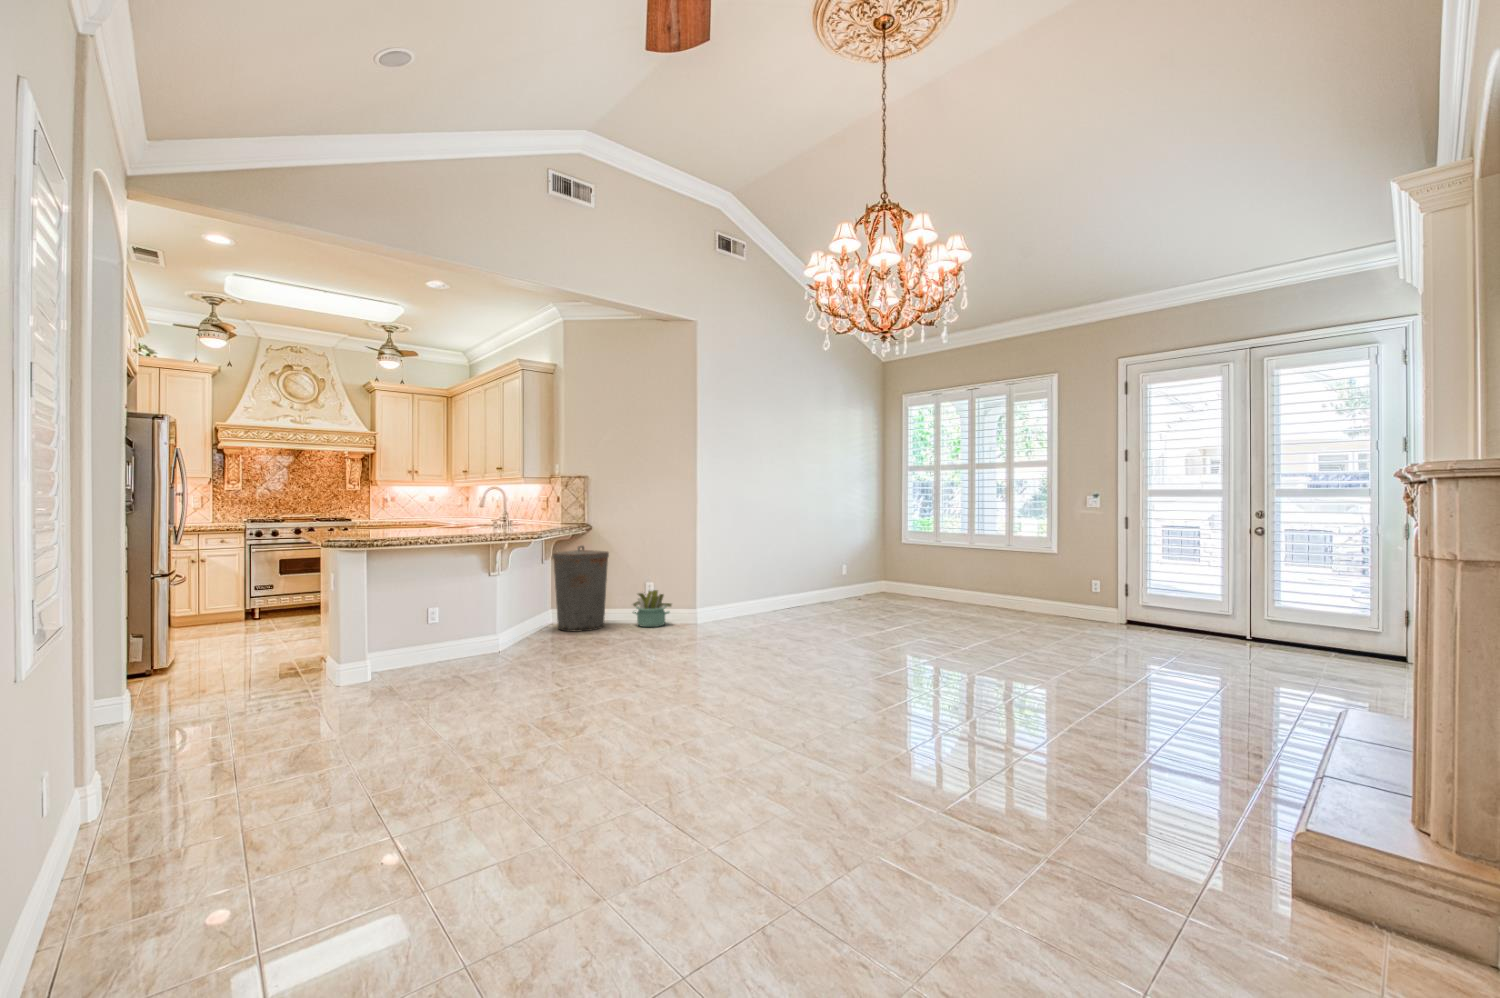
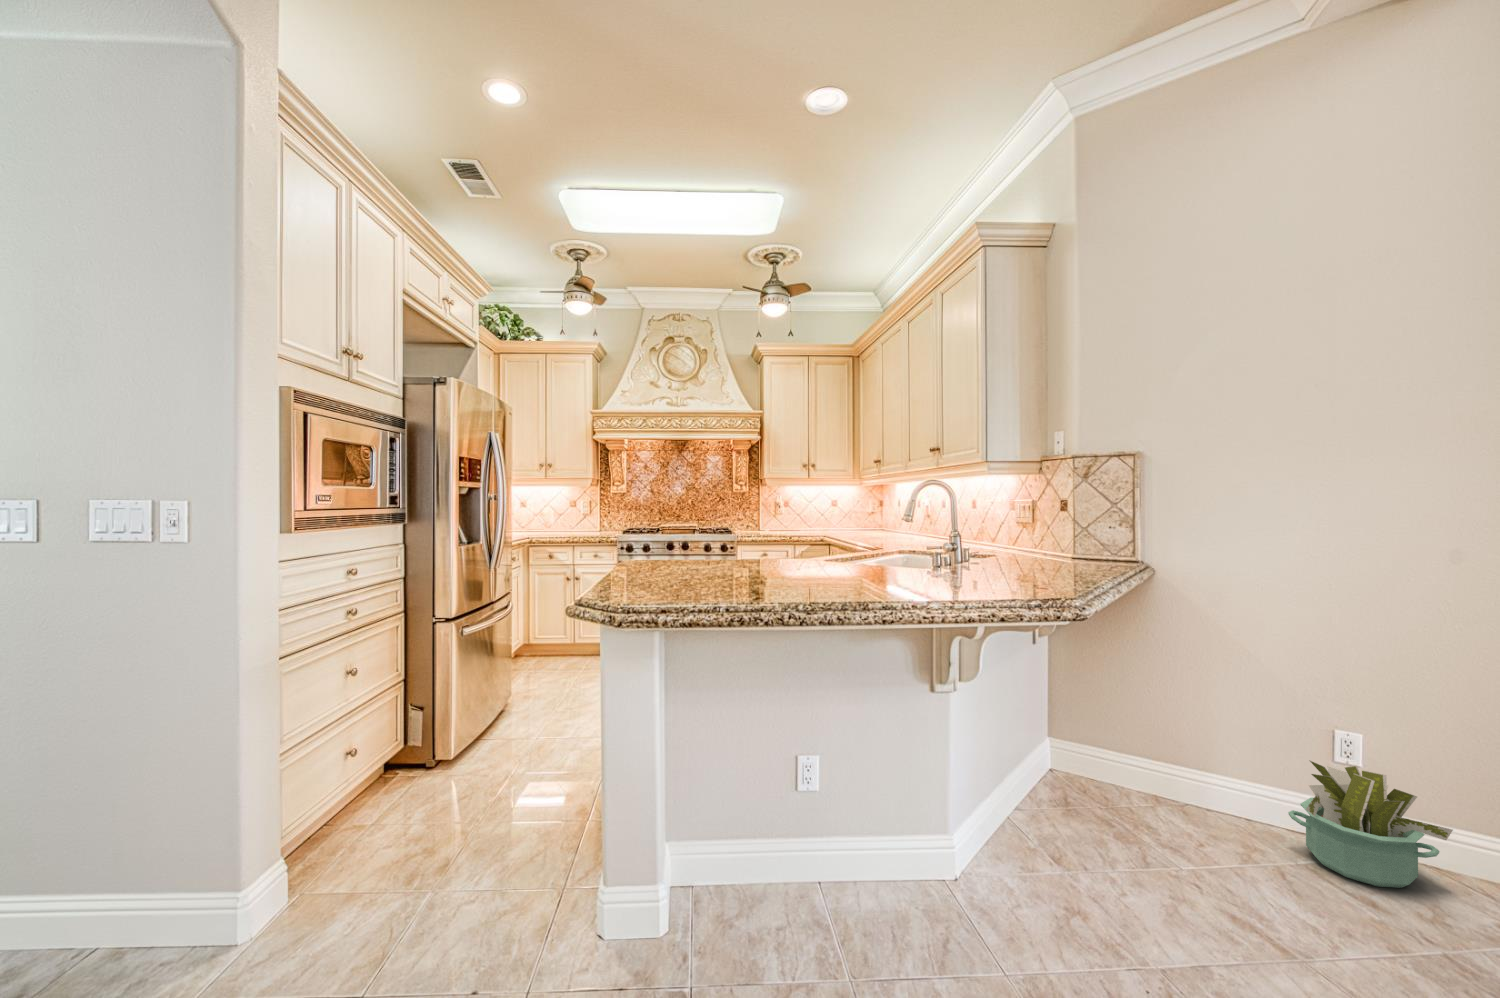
trash can: present [553,546,609,632] -> none [1063,625,1215,848]

